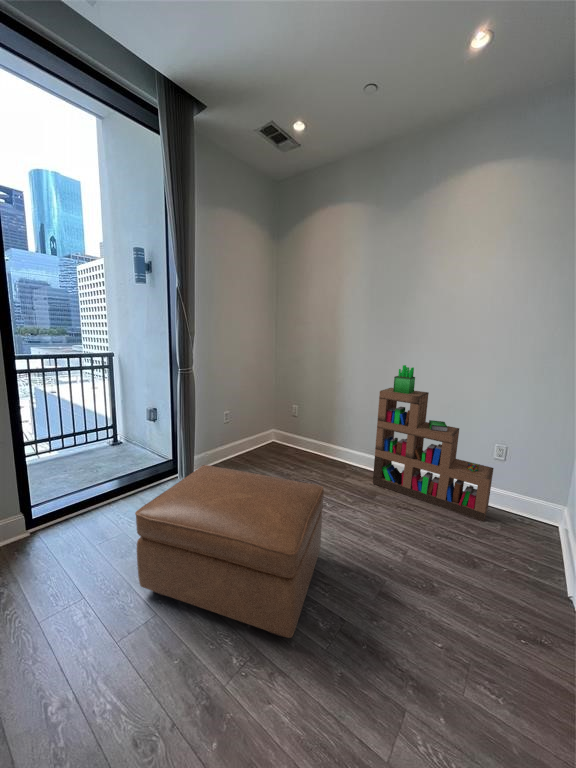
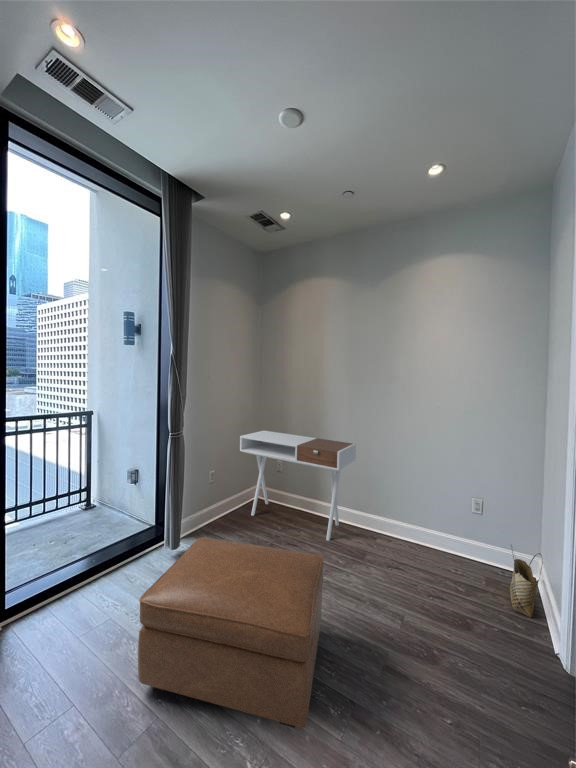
bookshelf: present [373,365,494,521] -> none [362,425,474,579]
desk: none [254,375,372,481] -> present [240,431,356,541]
woven basket: none [526,488,568,561] -> present [510,545,543,617]

